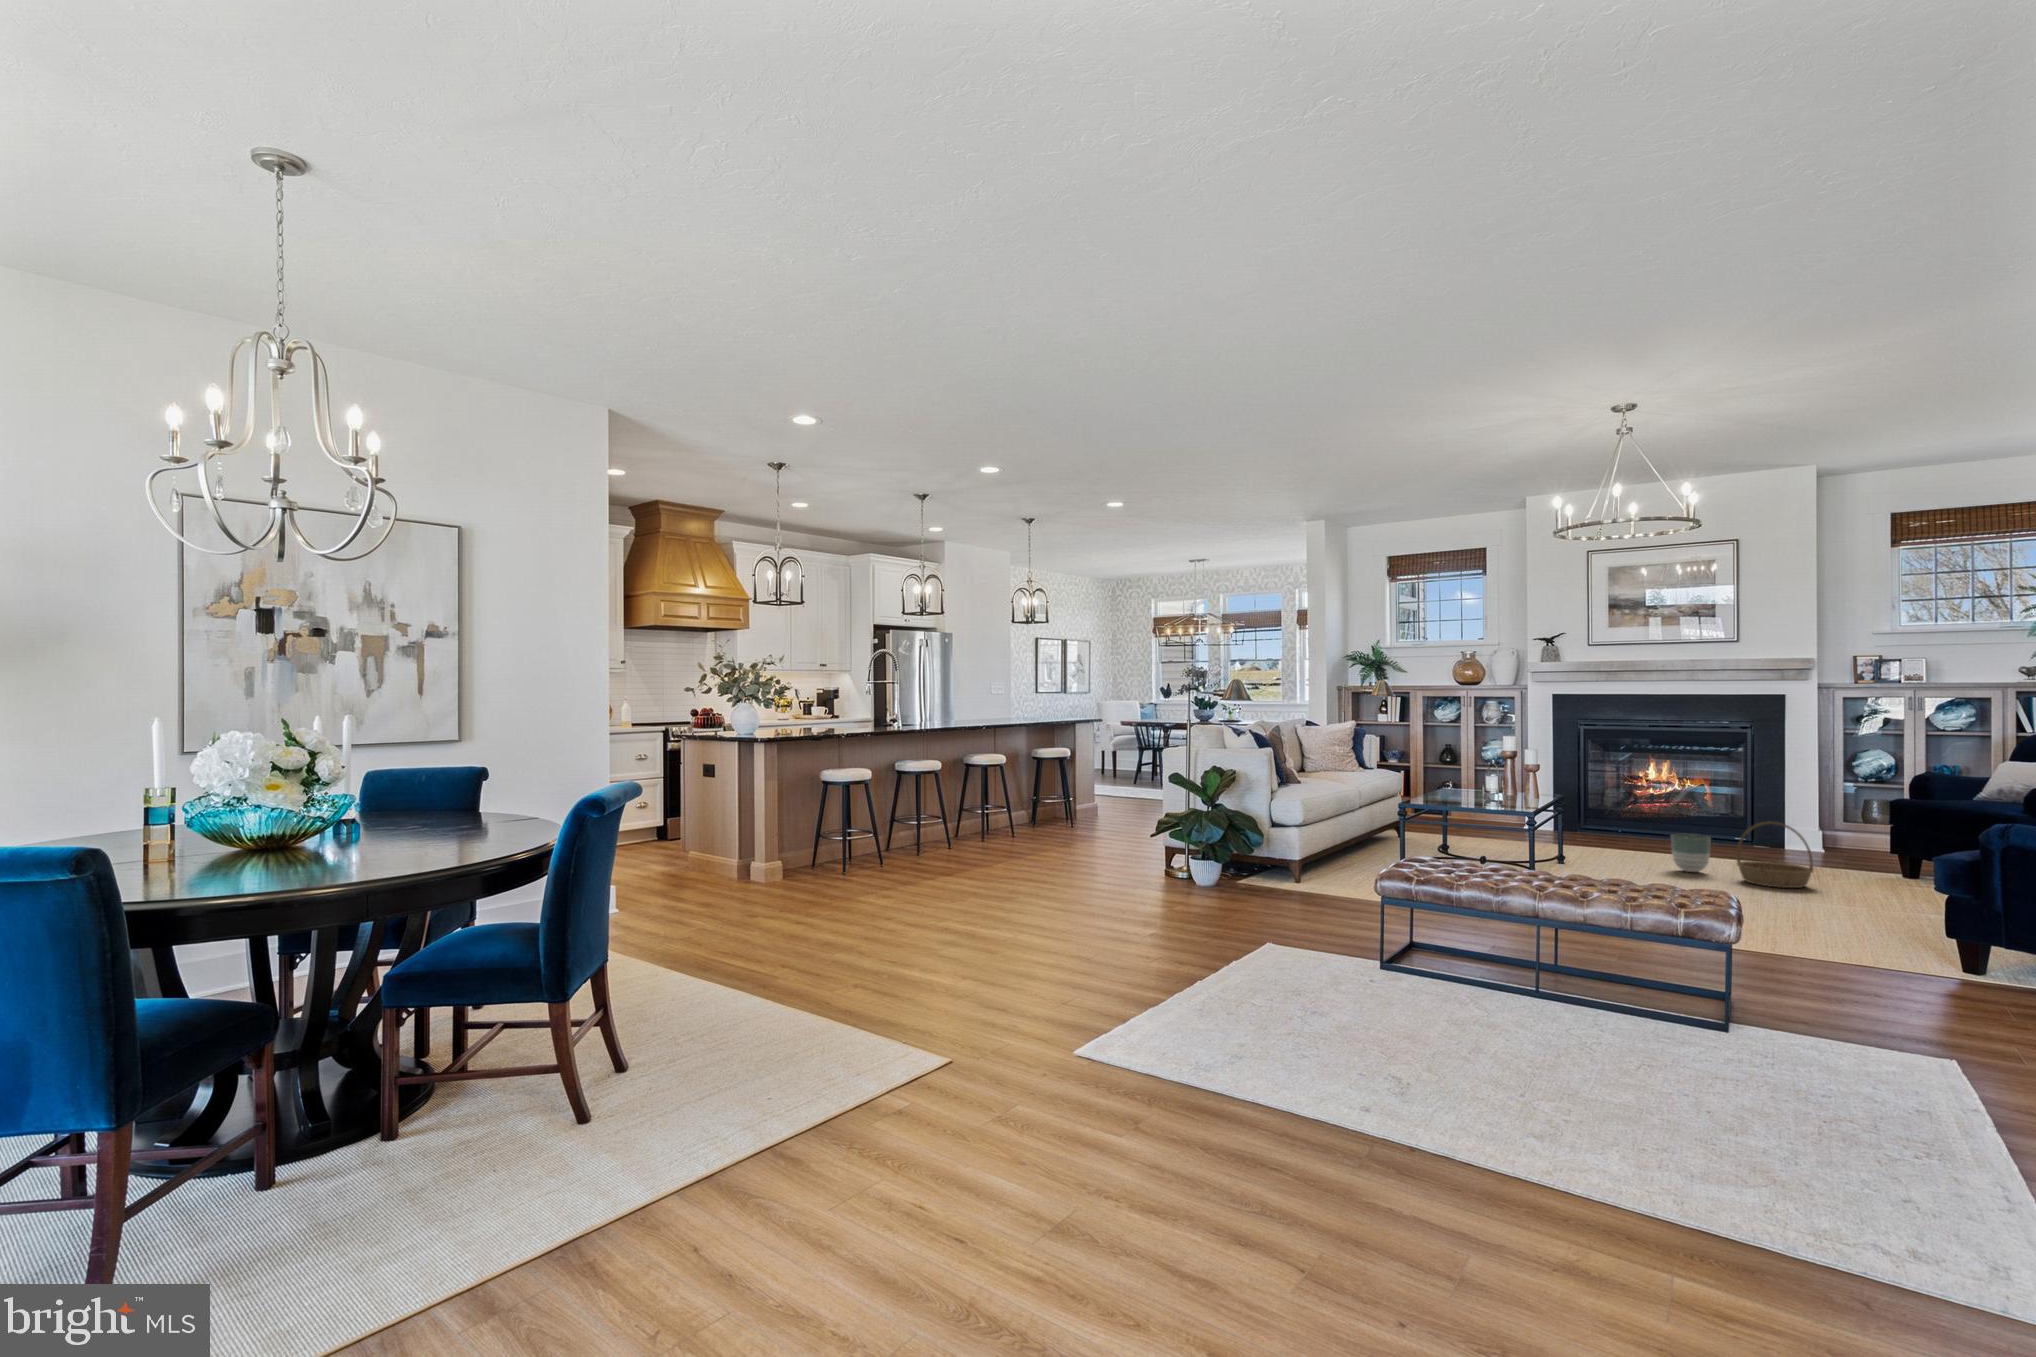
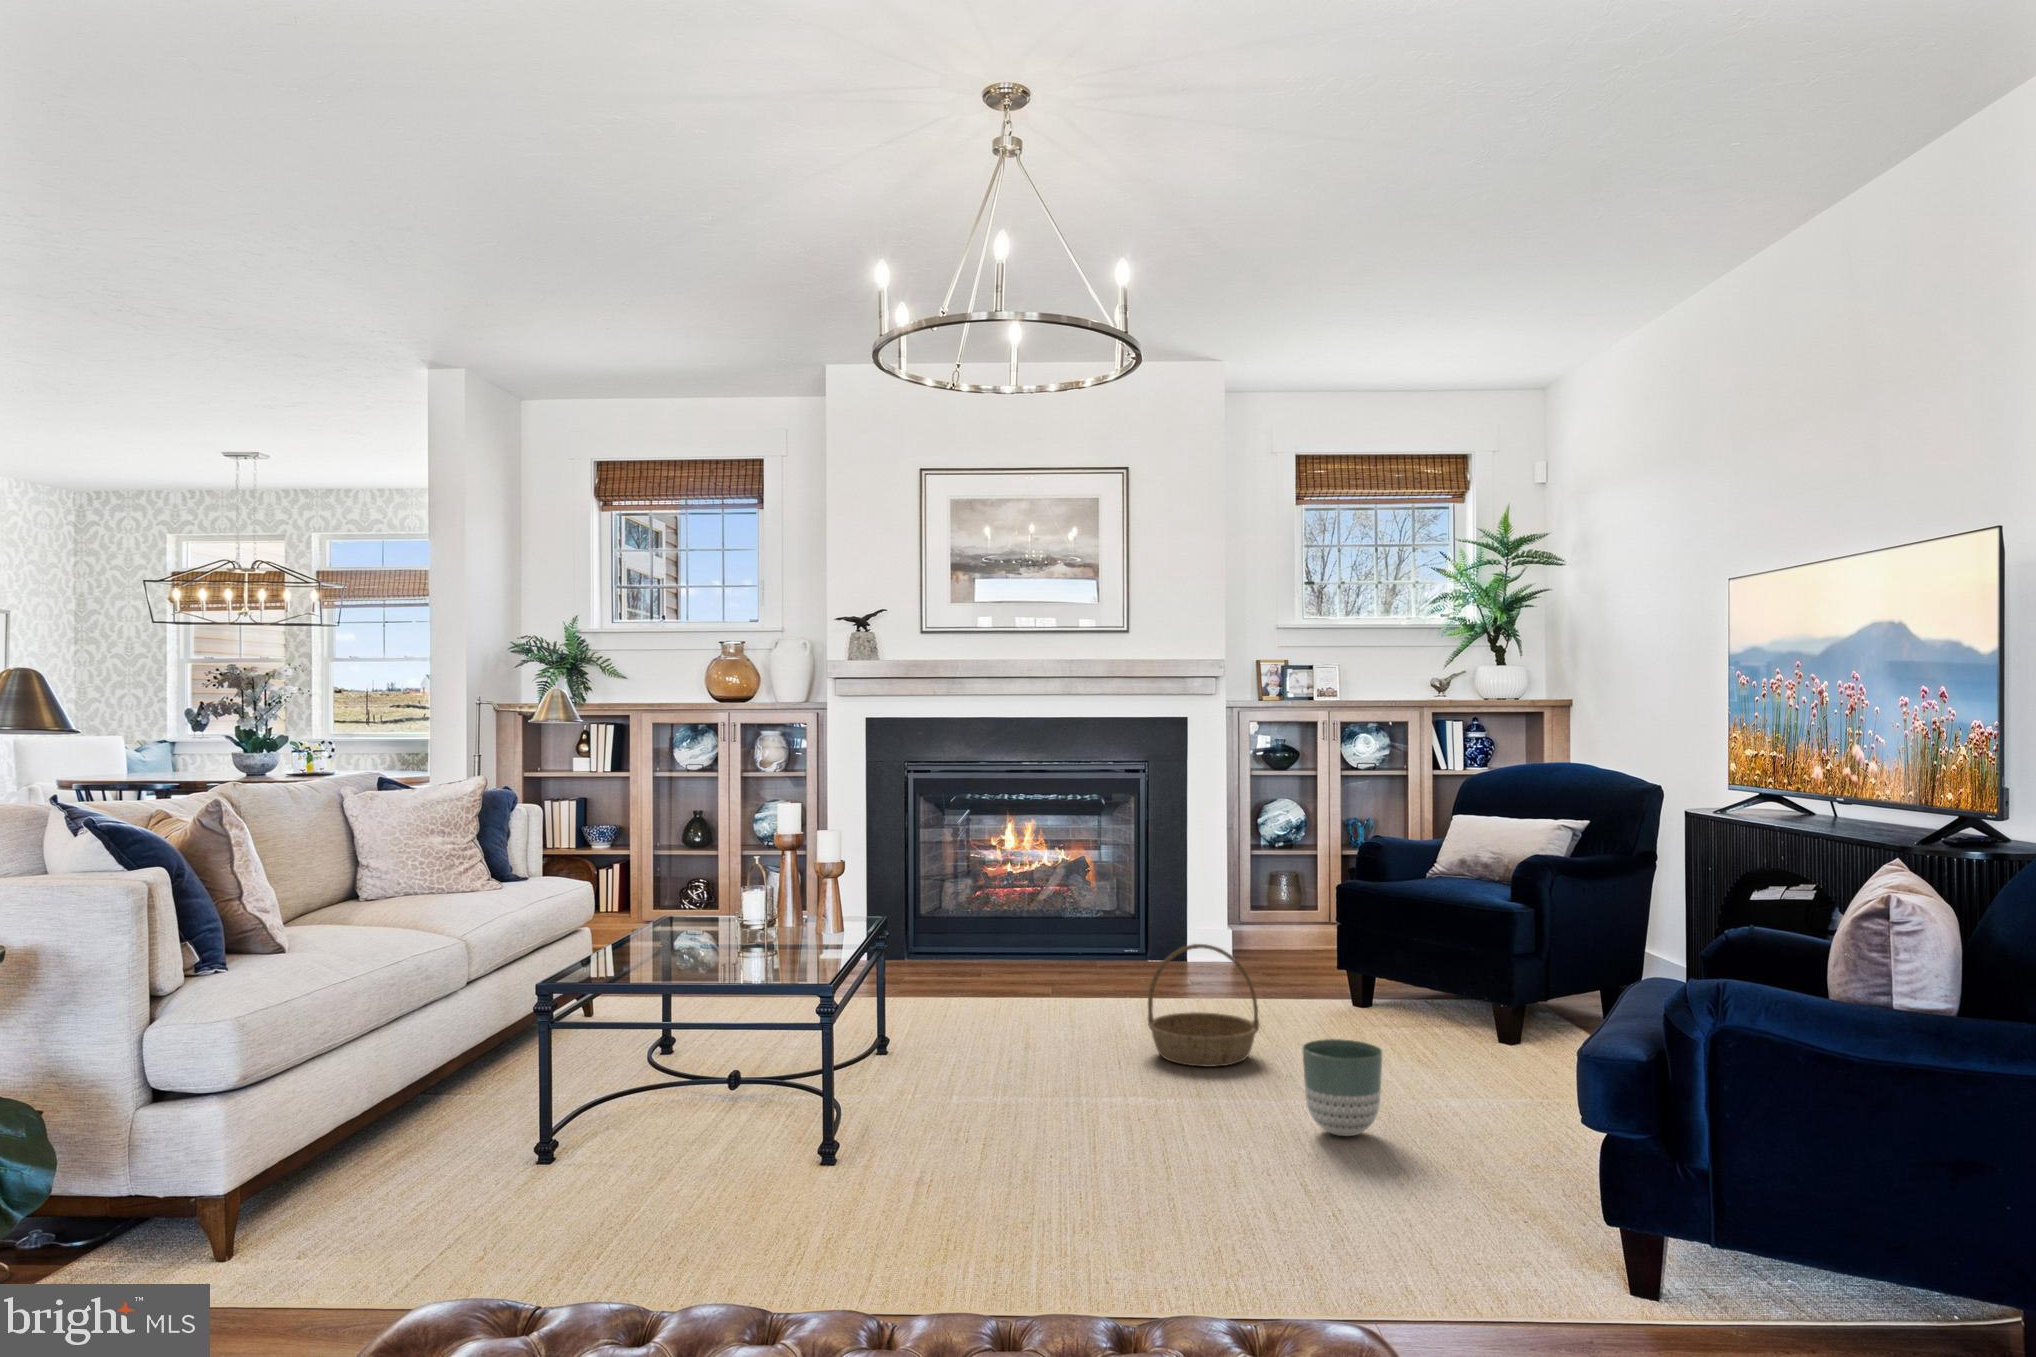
planter: present [1671,834,1711,872] -> present [1303,1039,1382,1136]

